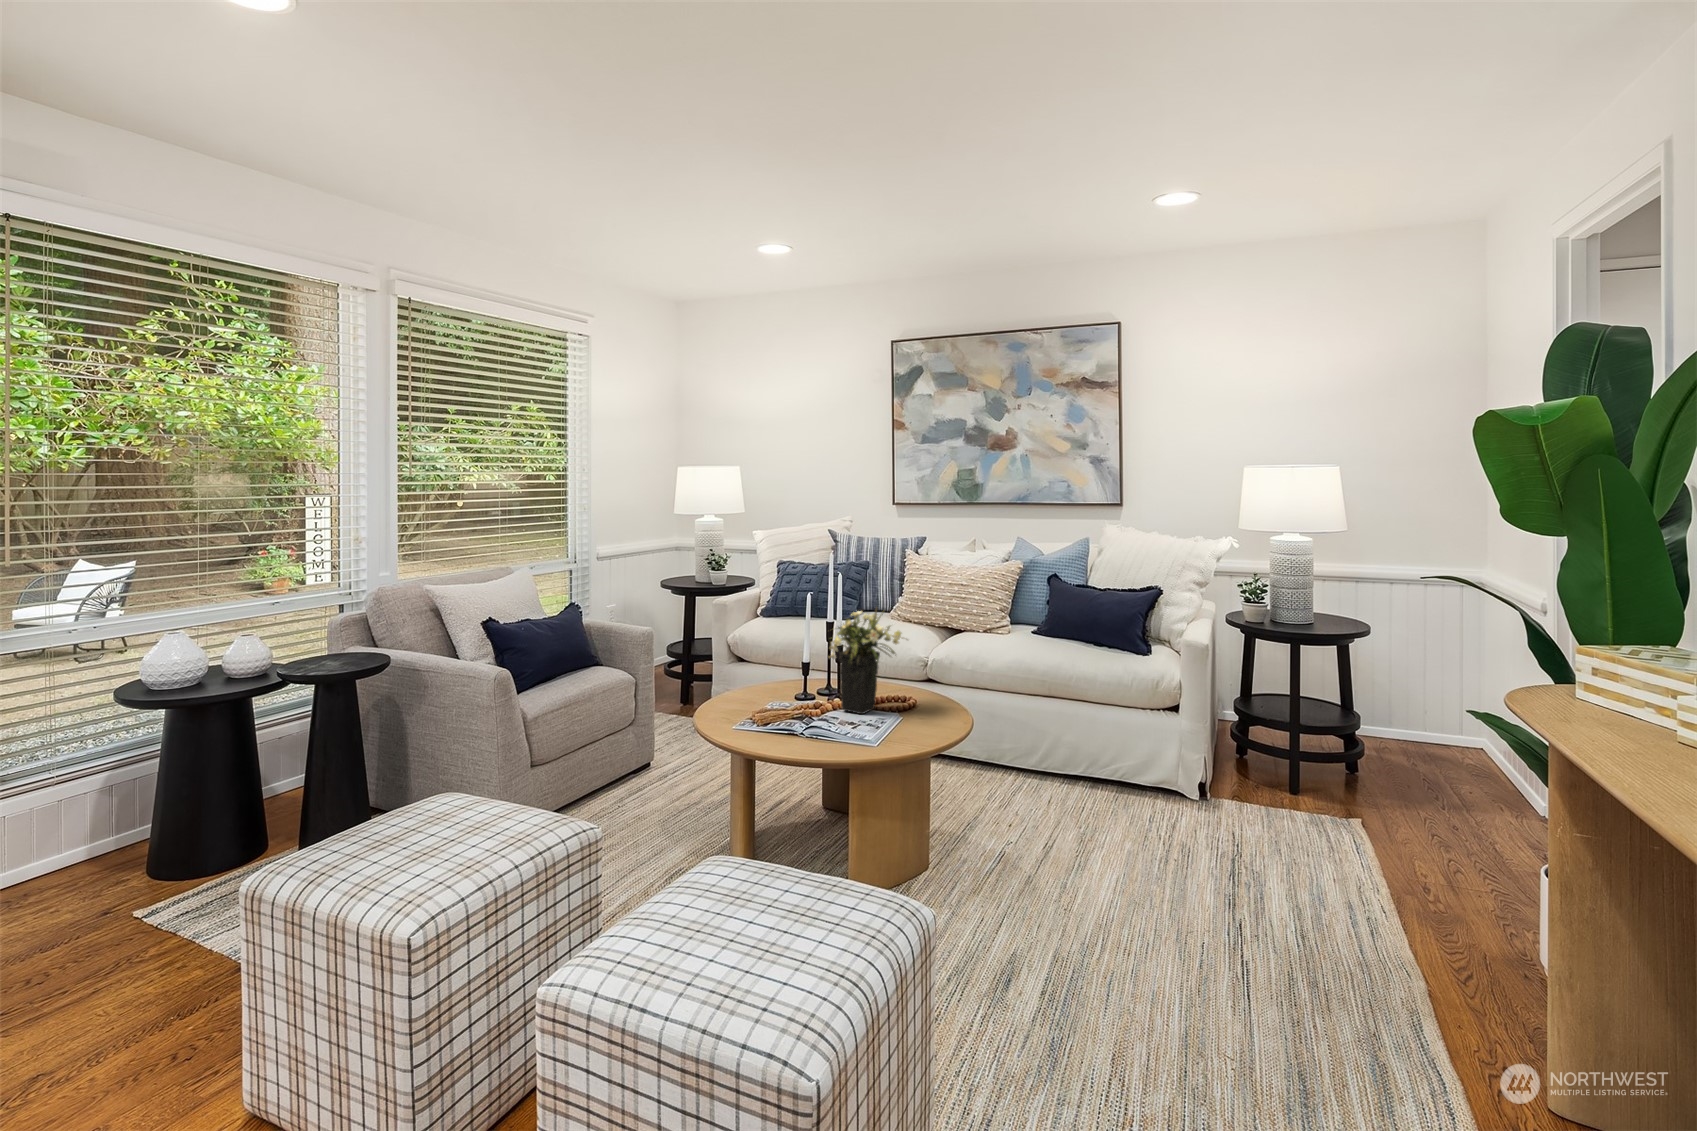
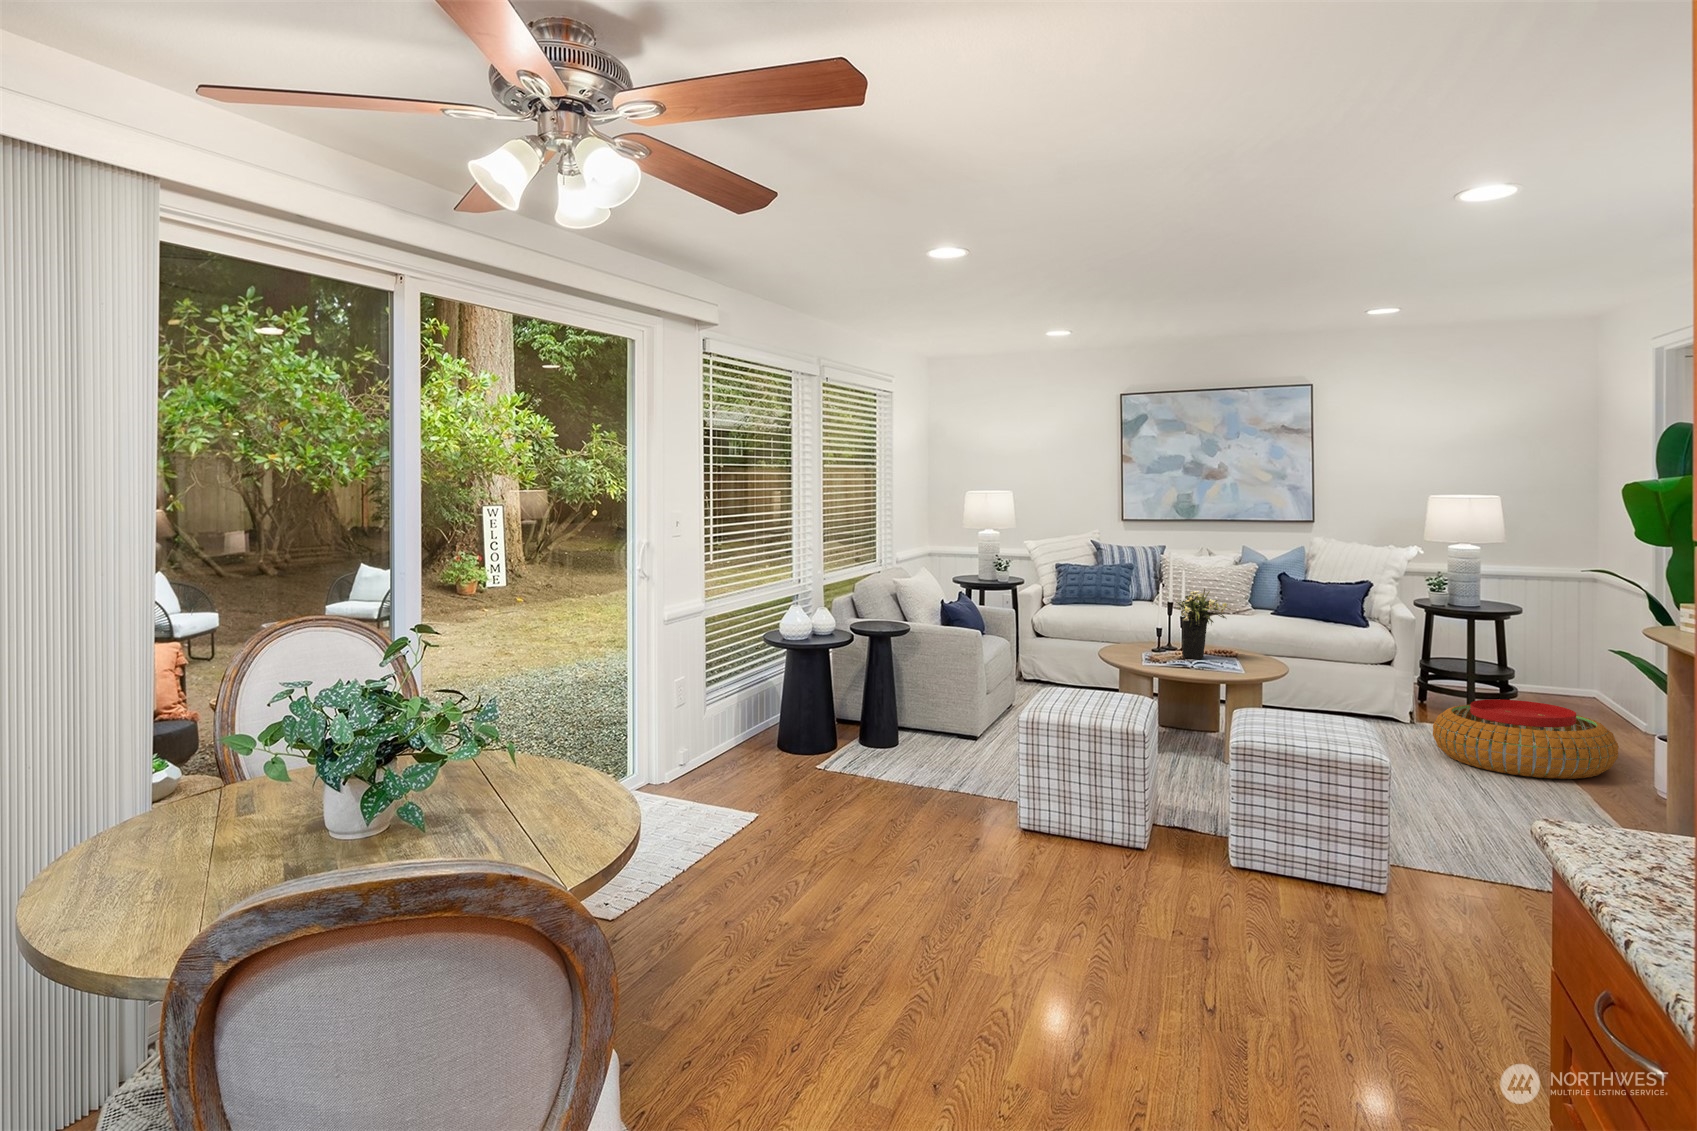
pouf: none [1200,776,1460,922] -> present [1433,699,1619,779]

